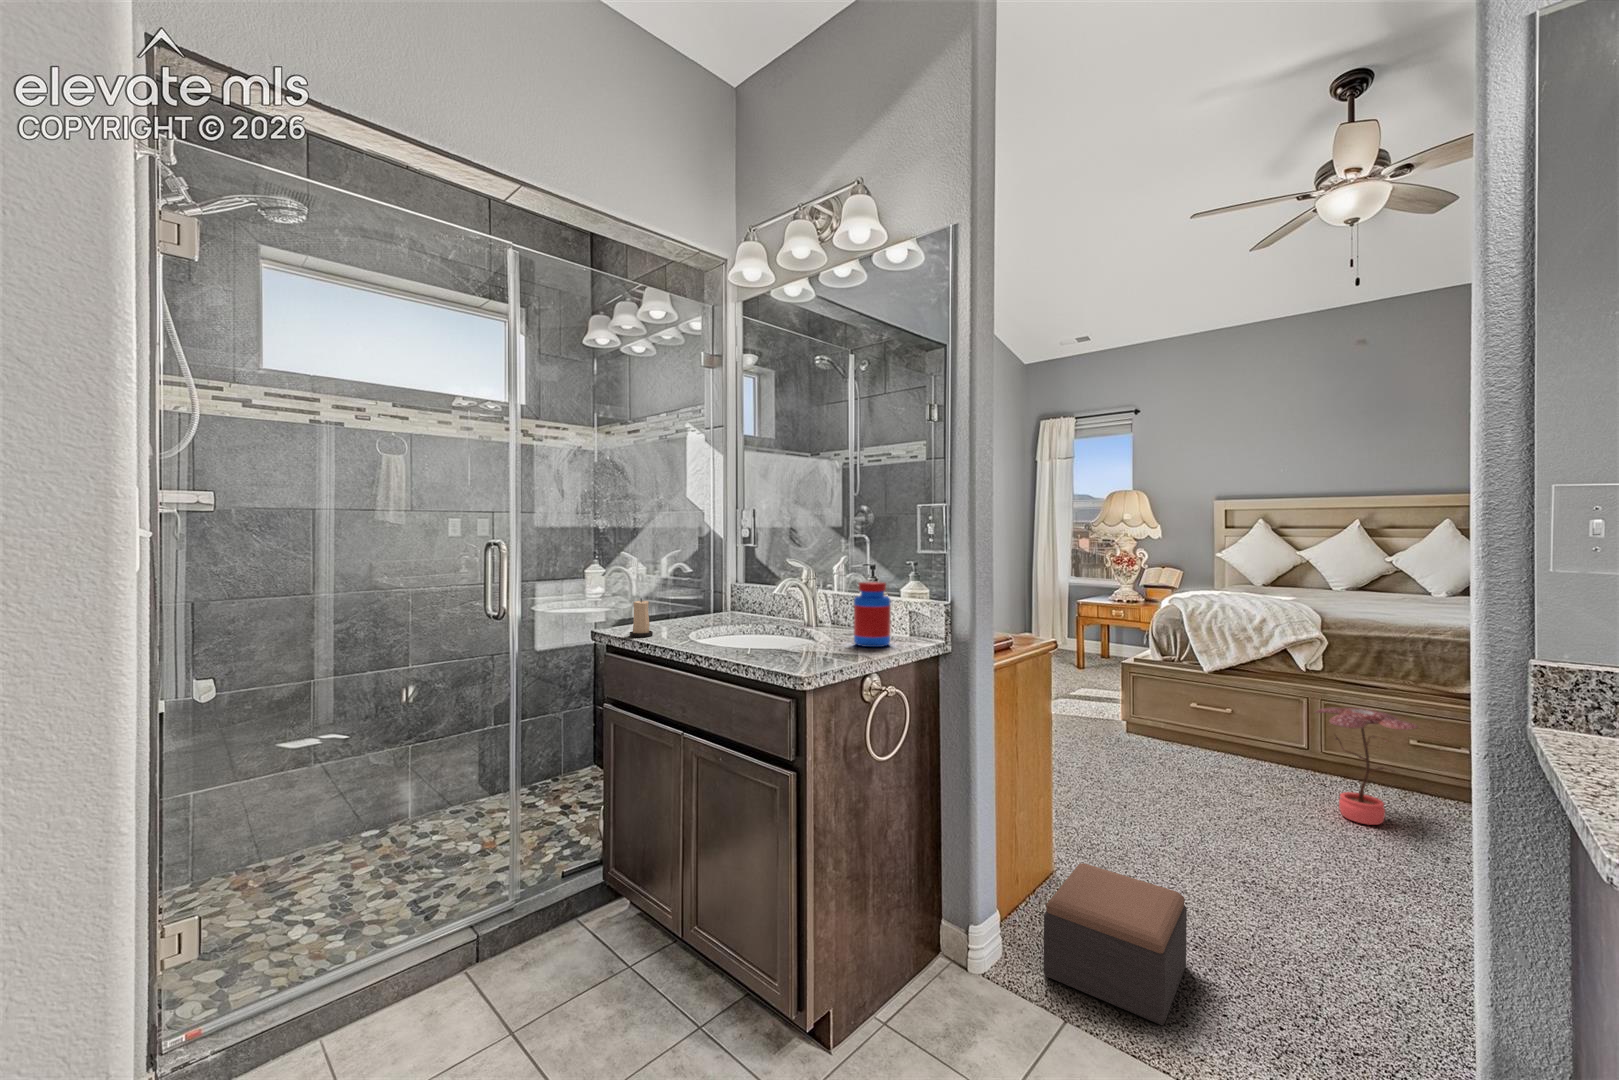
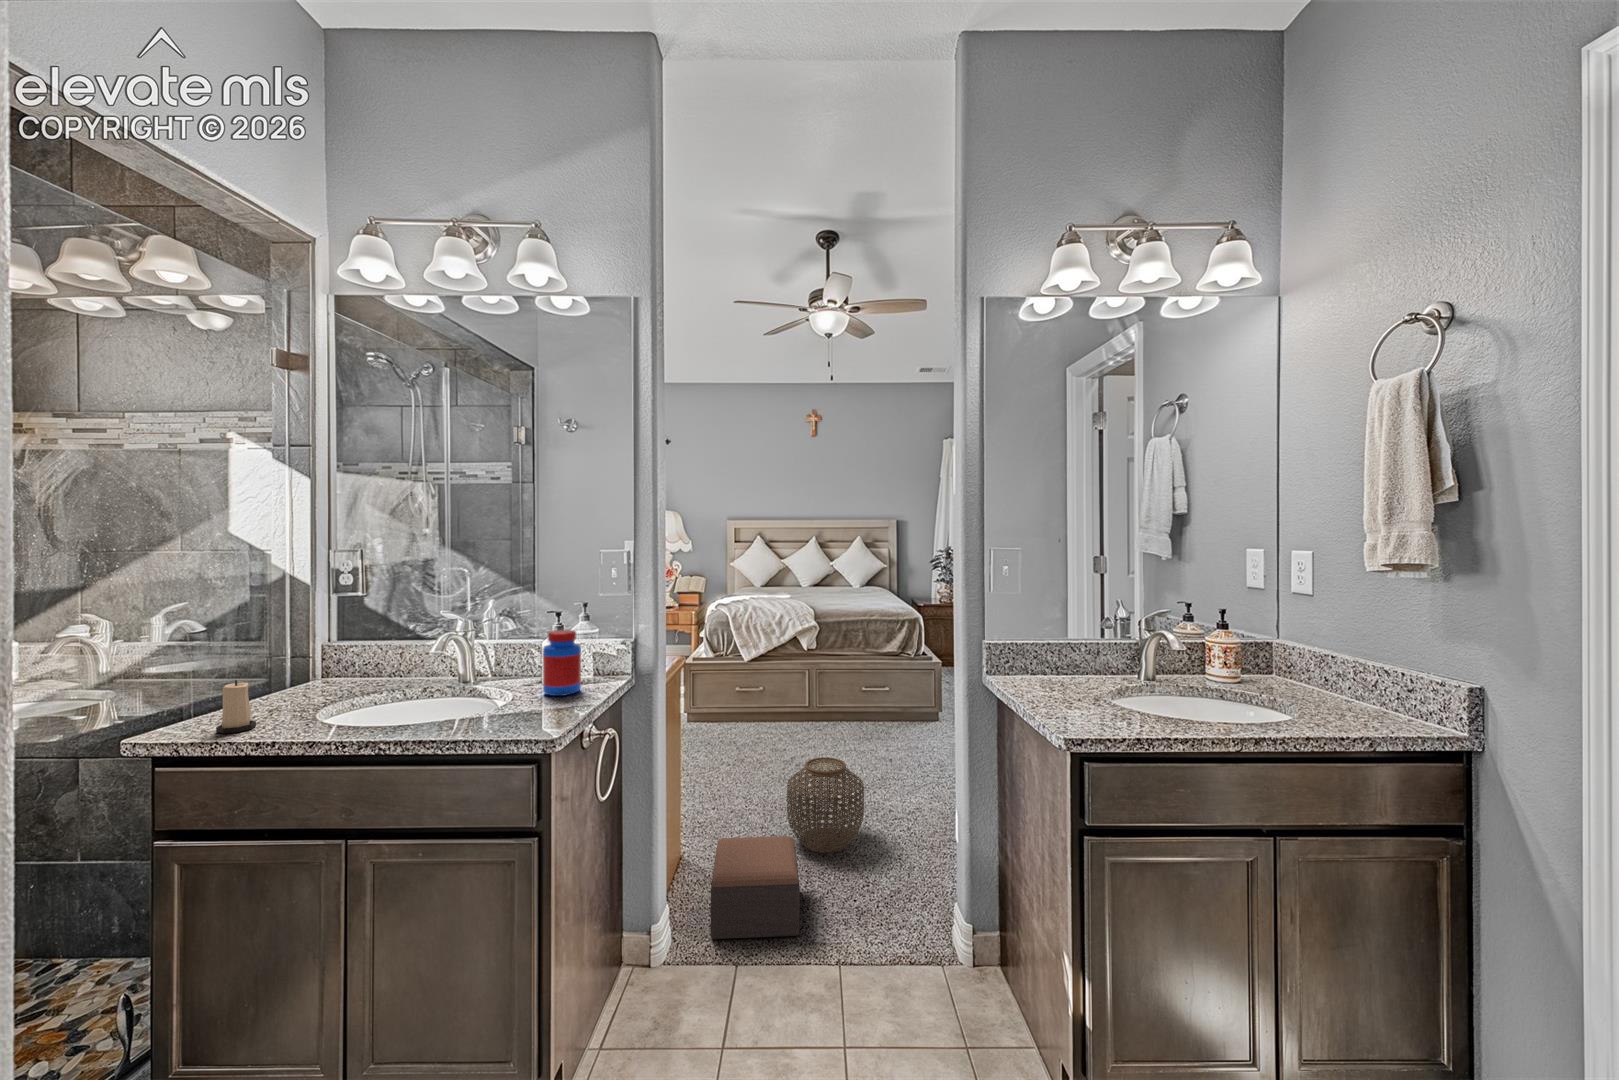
potted plant: present [1314,708,1418,825] -> none [820,674,876,752]
woven basket: none [1200,804,1334,946] -> present [787,757,864,853]

